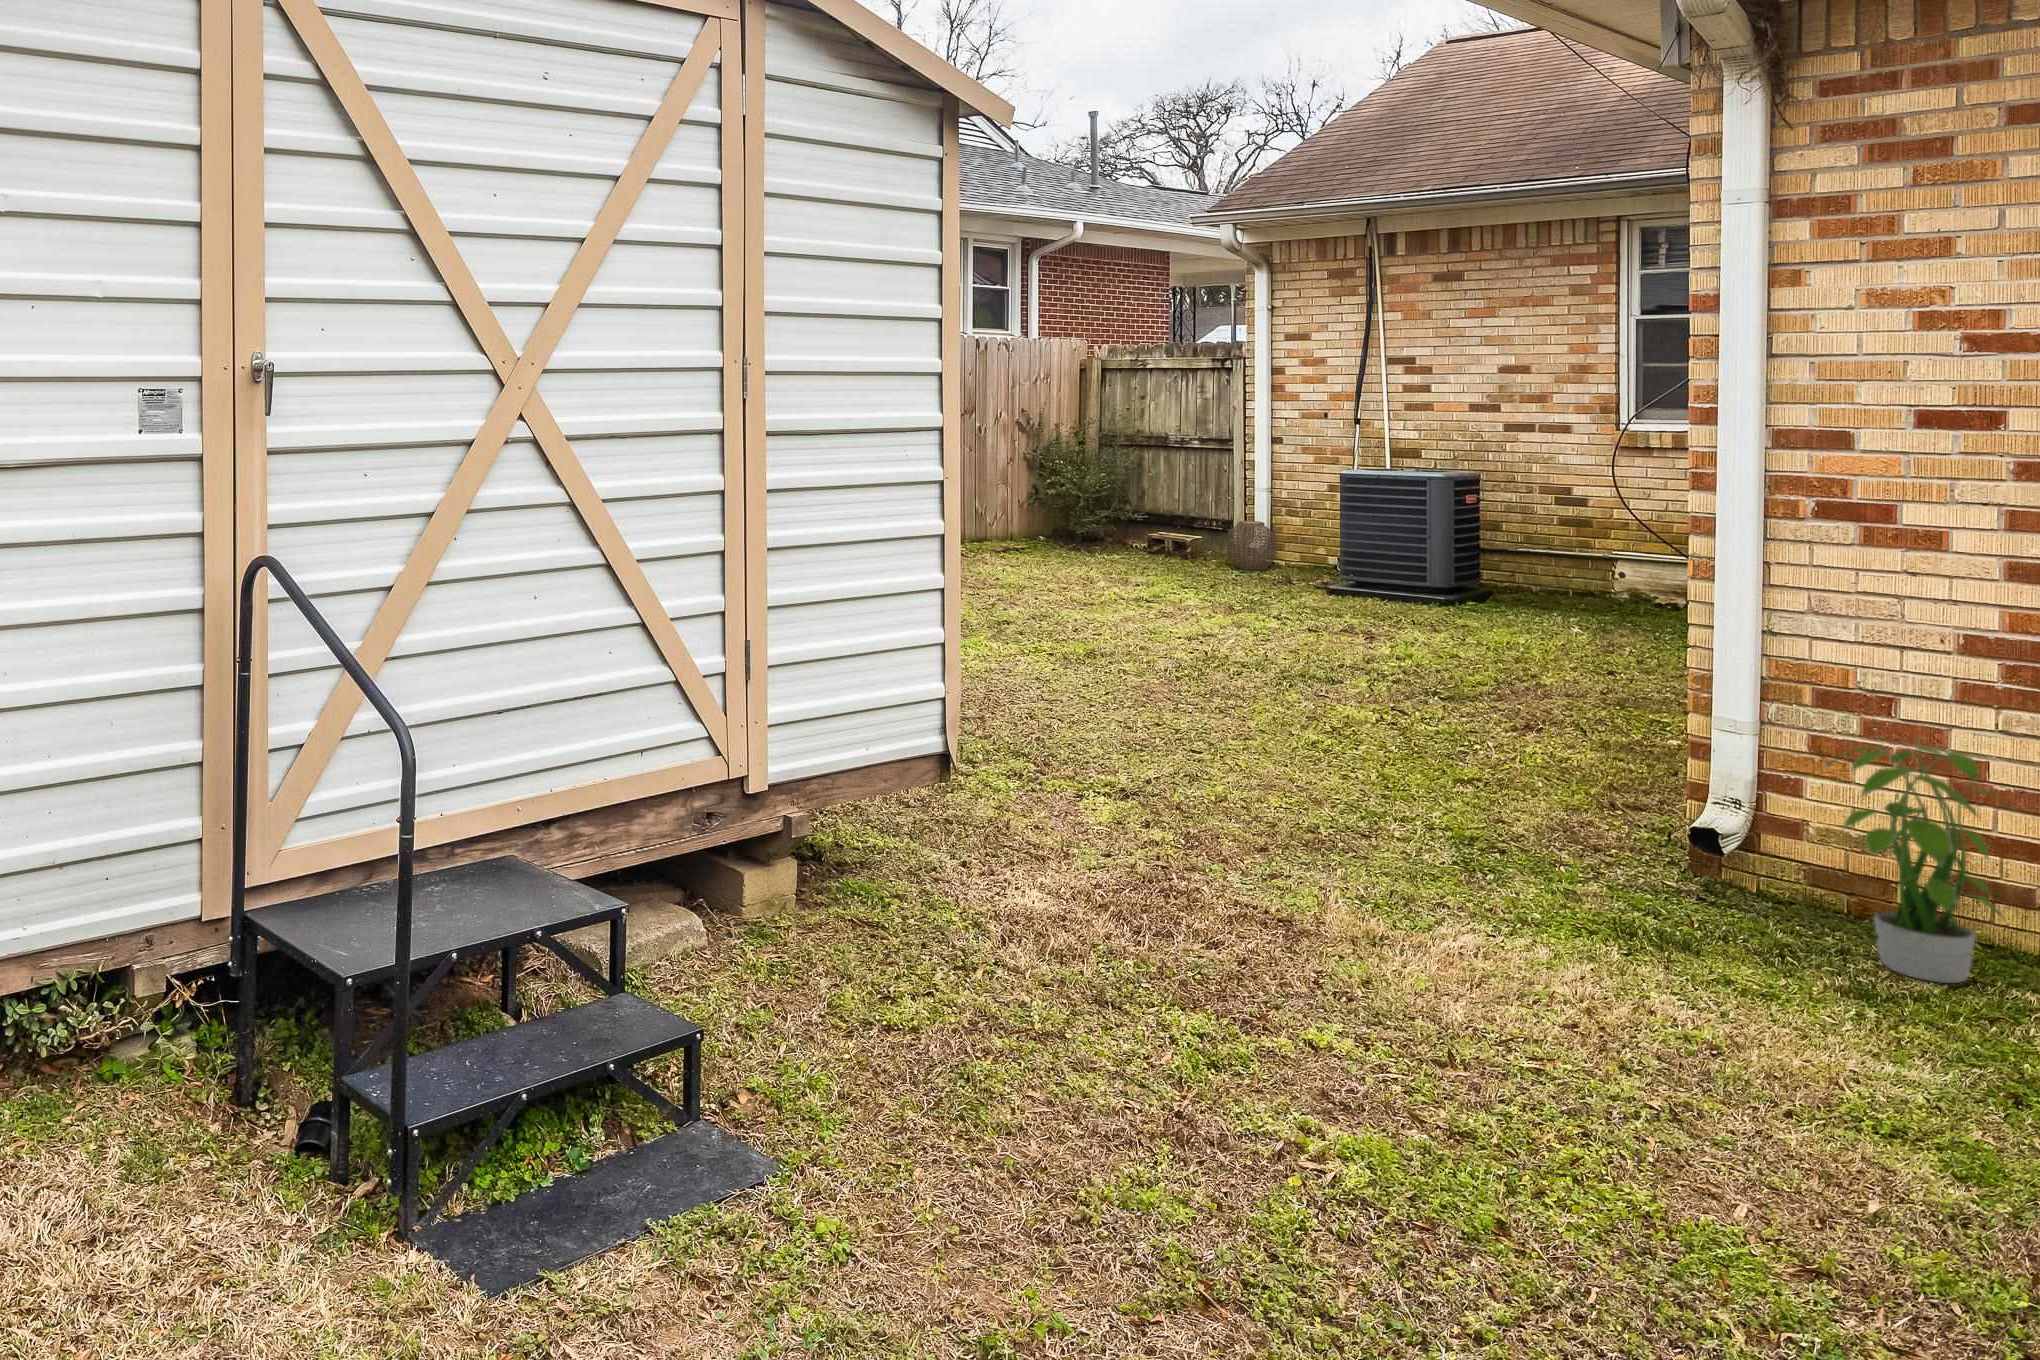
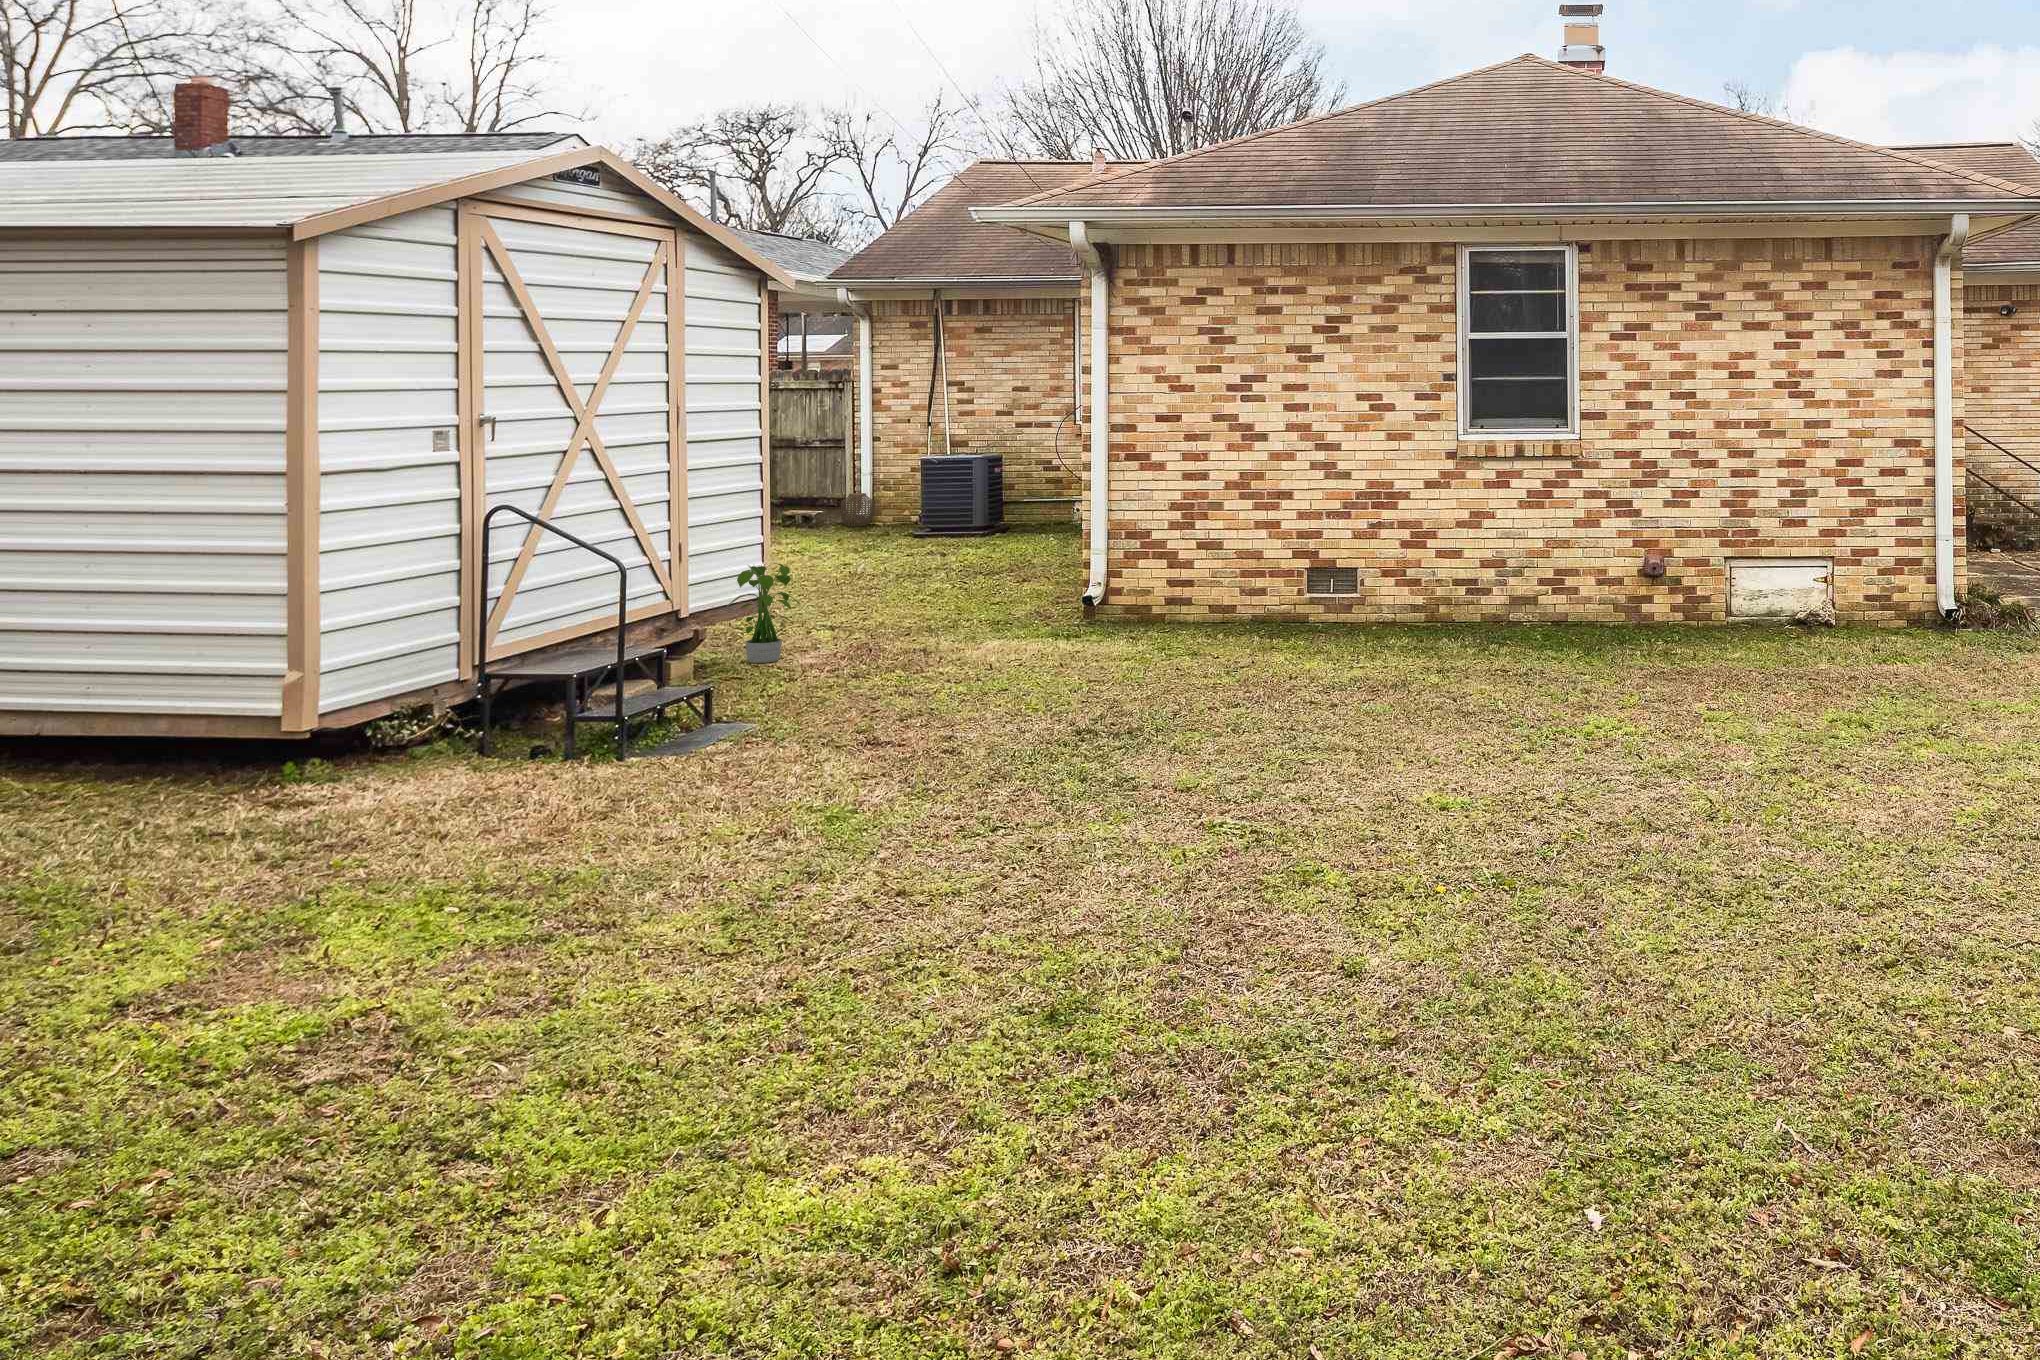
potted plant: present [1825,742,2010,983] -> present [728,563,800,663]

